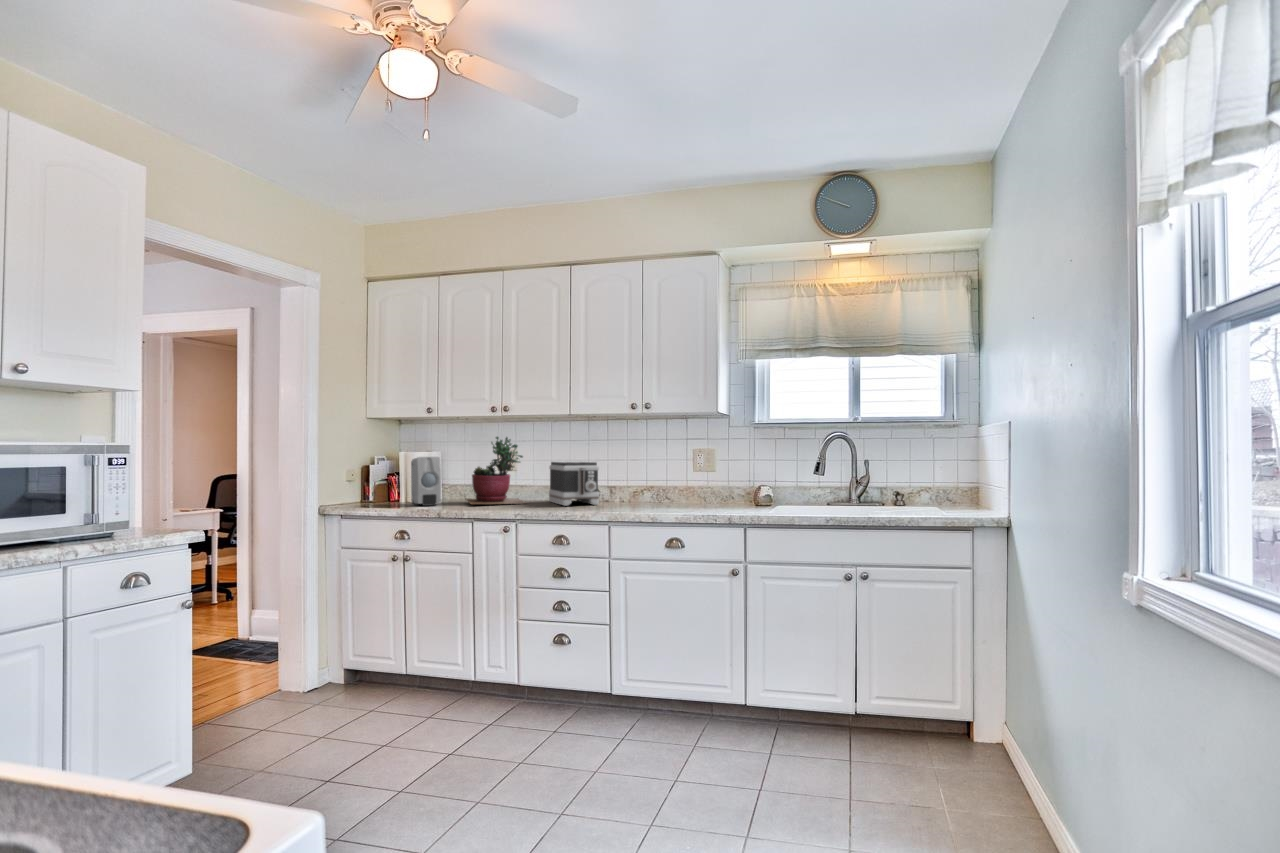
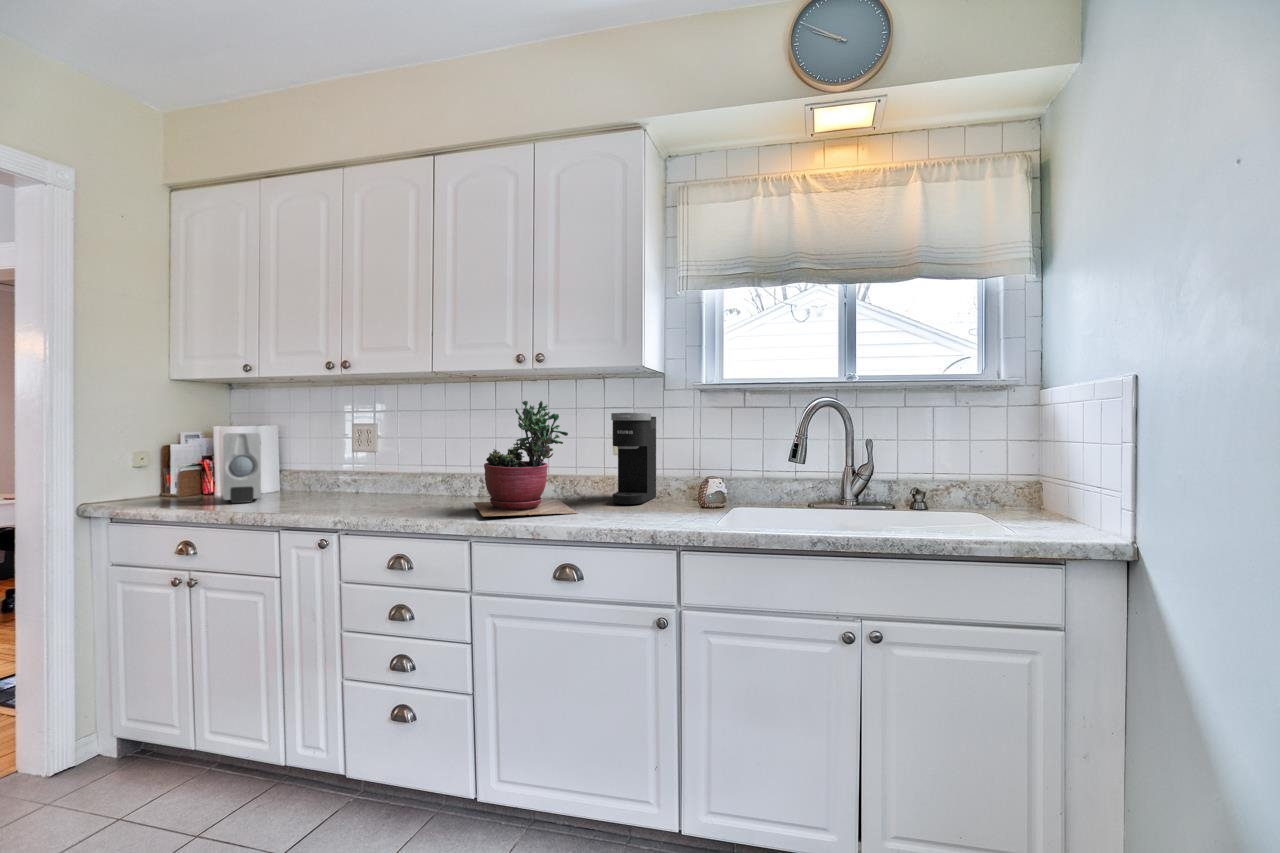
succulent plant: present [467,437,525,504] -> present [473,401,577,516]
coffee maker: none [692,443,721,505] -> present [611,413,656,504]
toaster: present [549,462,599,506] -> none [419,439,480,505]

